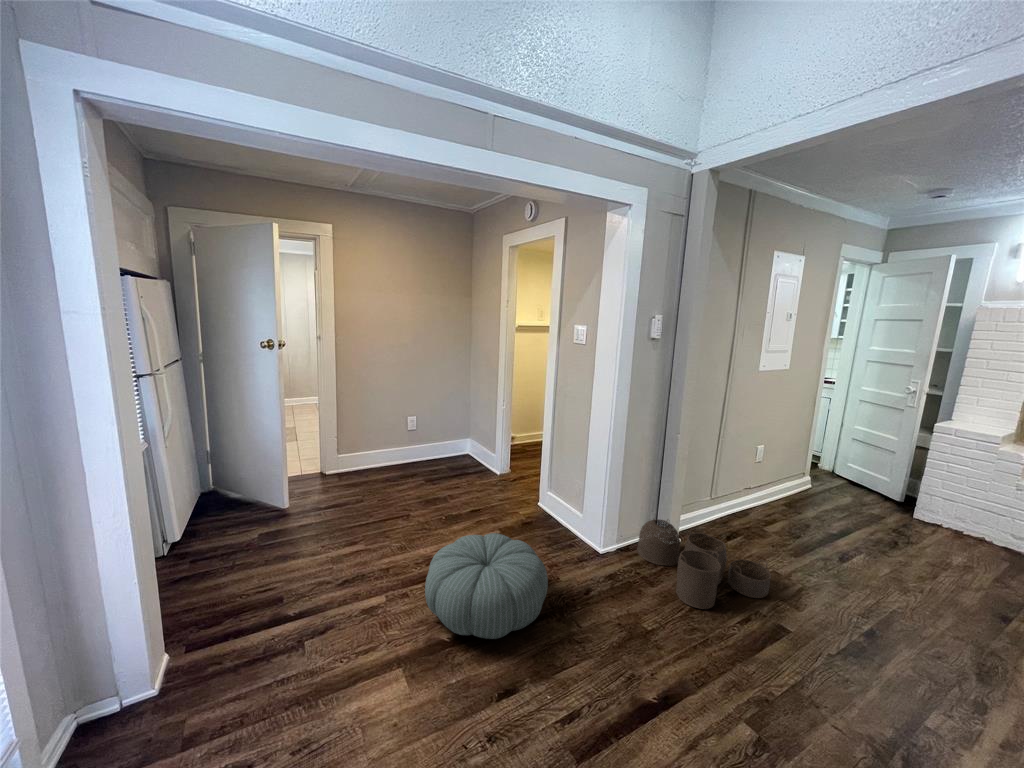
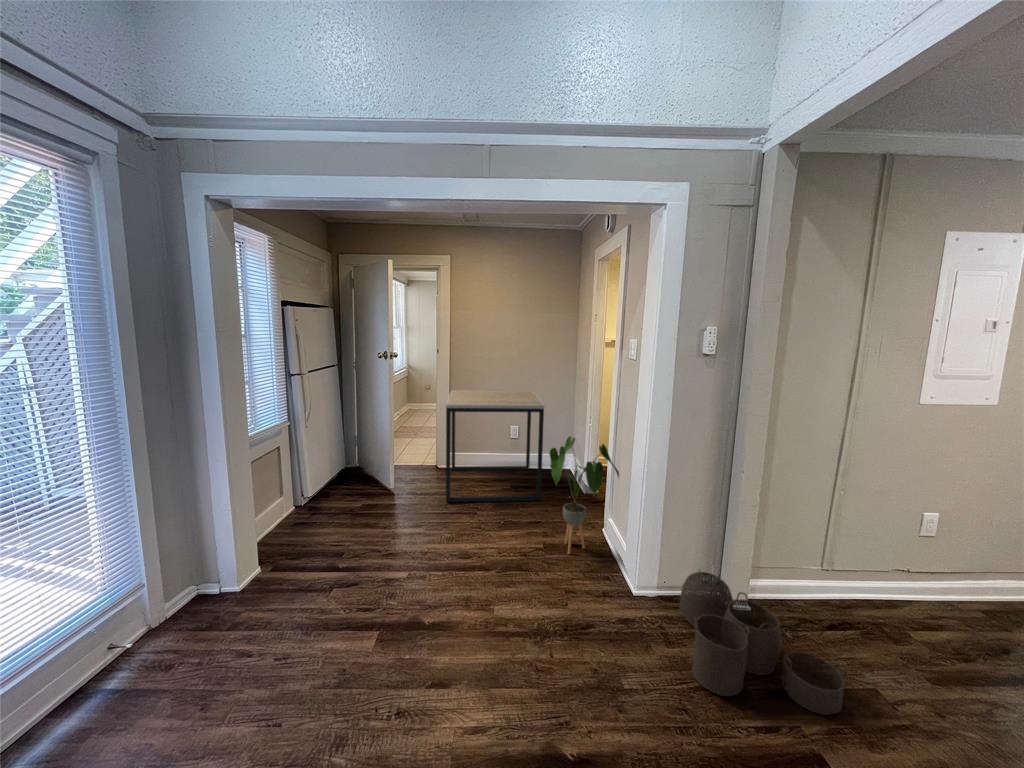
side table: none [342,378,469,511] -> present [446,390,544,502]
house plant: none [501,420,571,533] -> present [549,436,619,554]
pouf: present [425,533,548,639] -> none [423,537,539,636]

